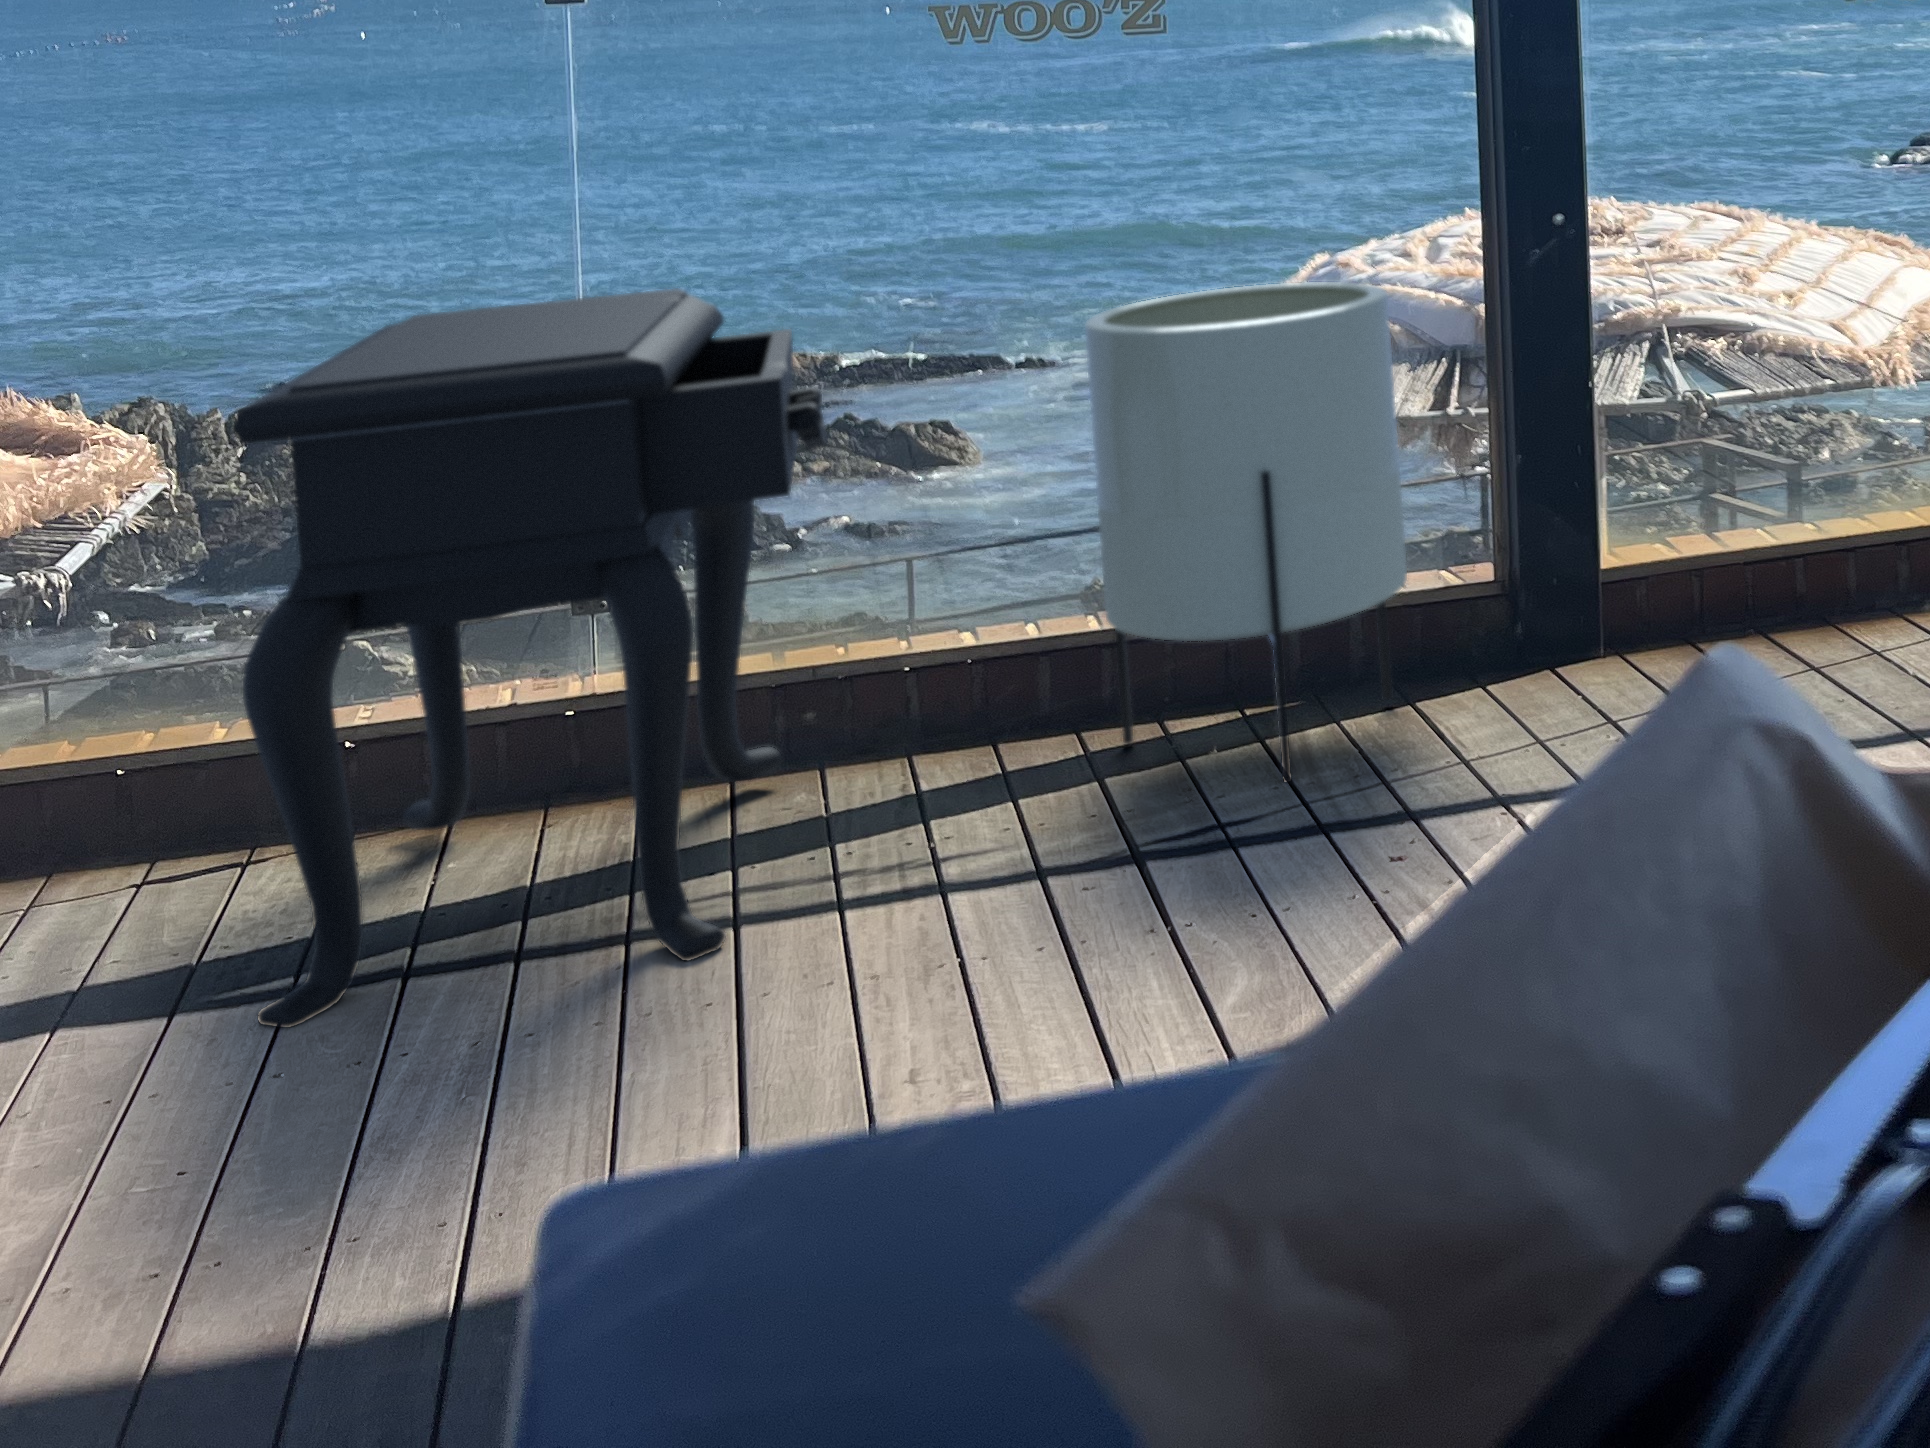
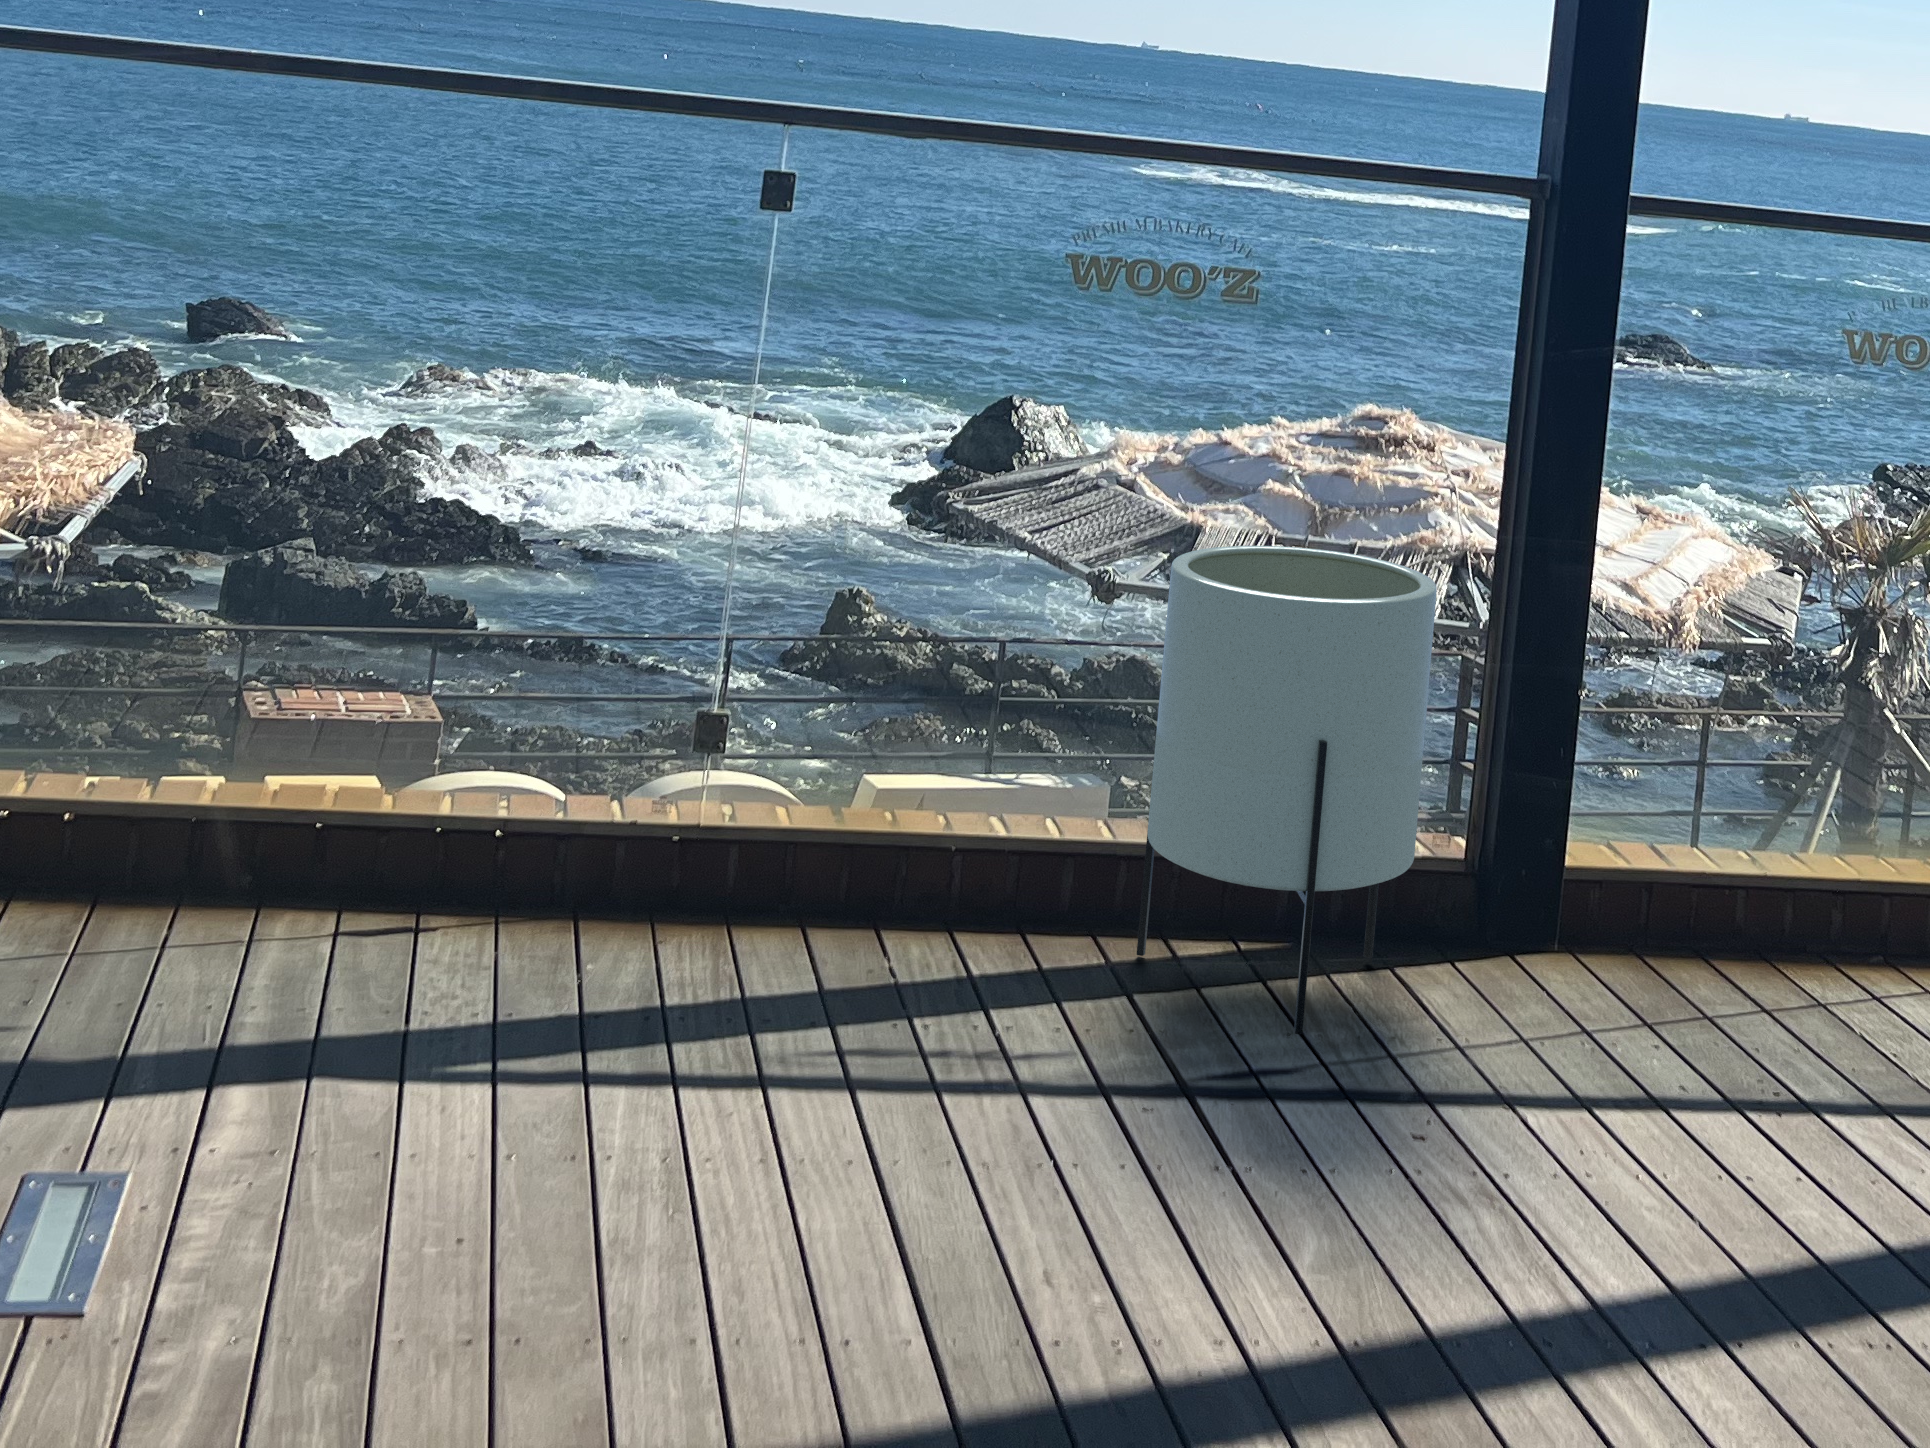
side table: present [233,289,828,1028] -> none [472,462,967,1120]

